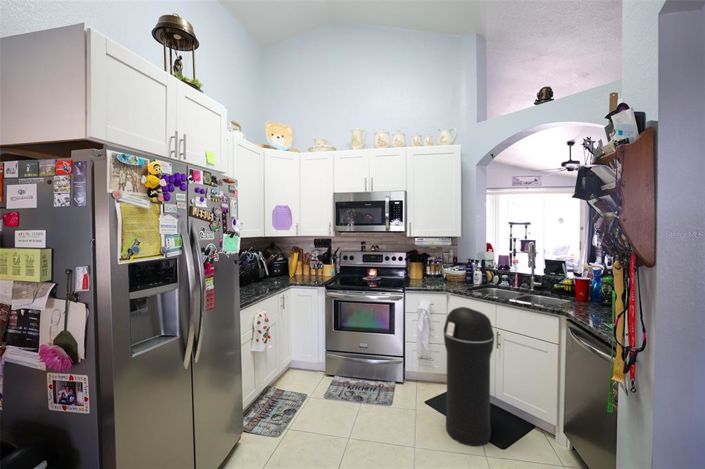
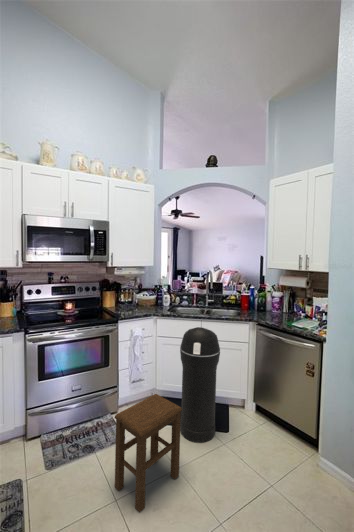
stool: none [354,364,412,455] -> present [115,394,182,512]

